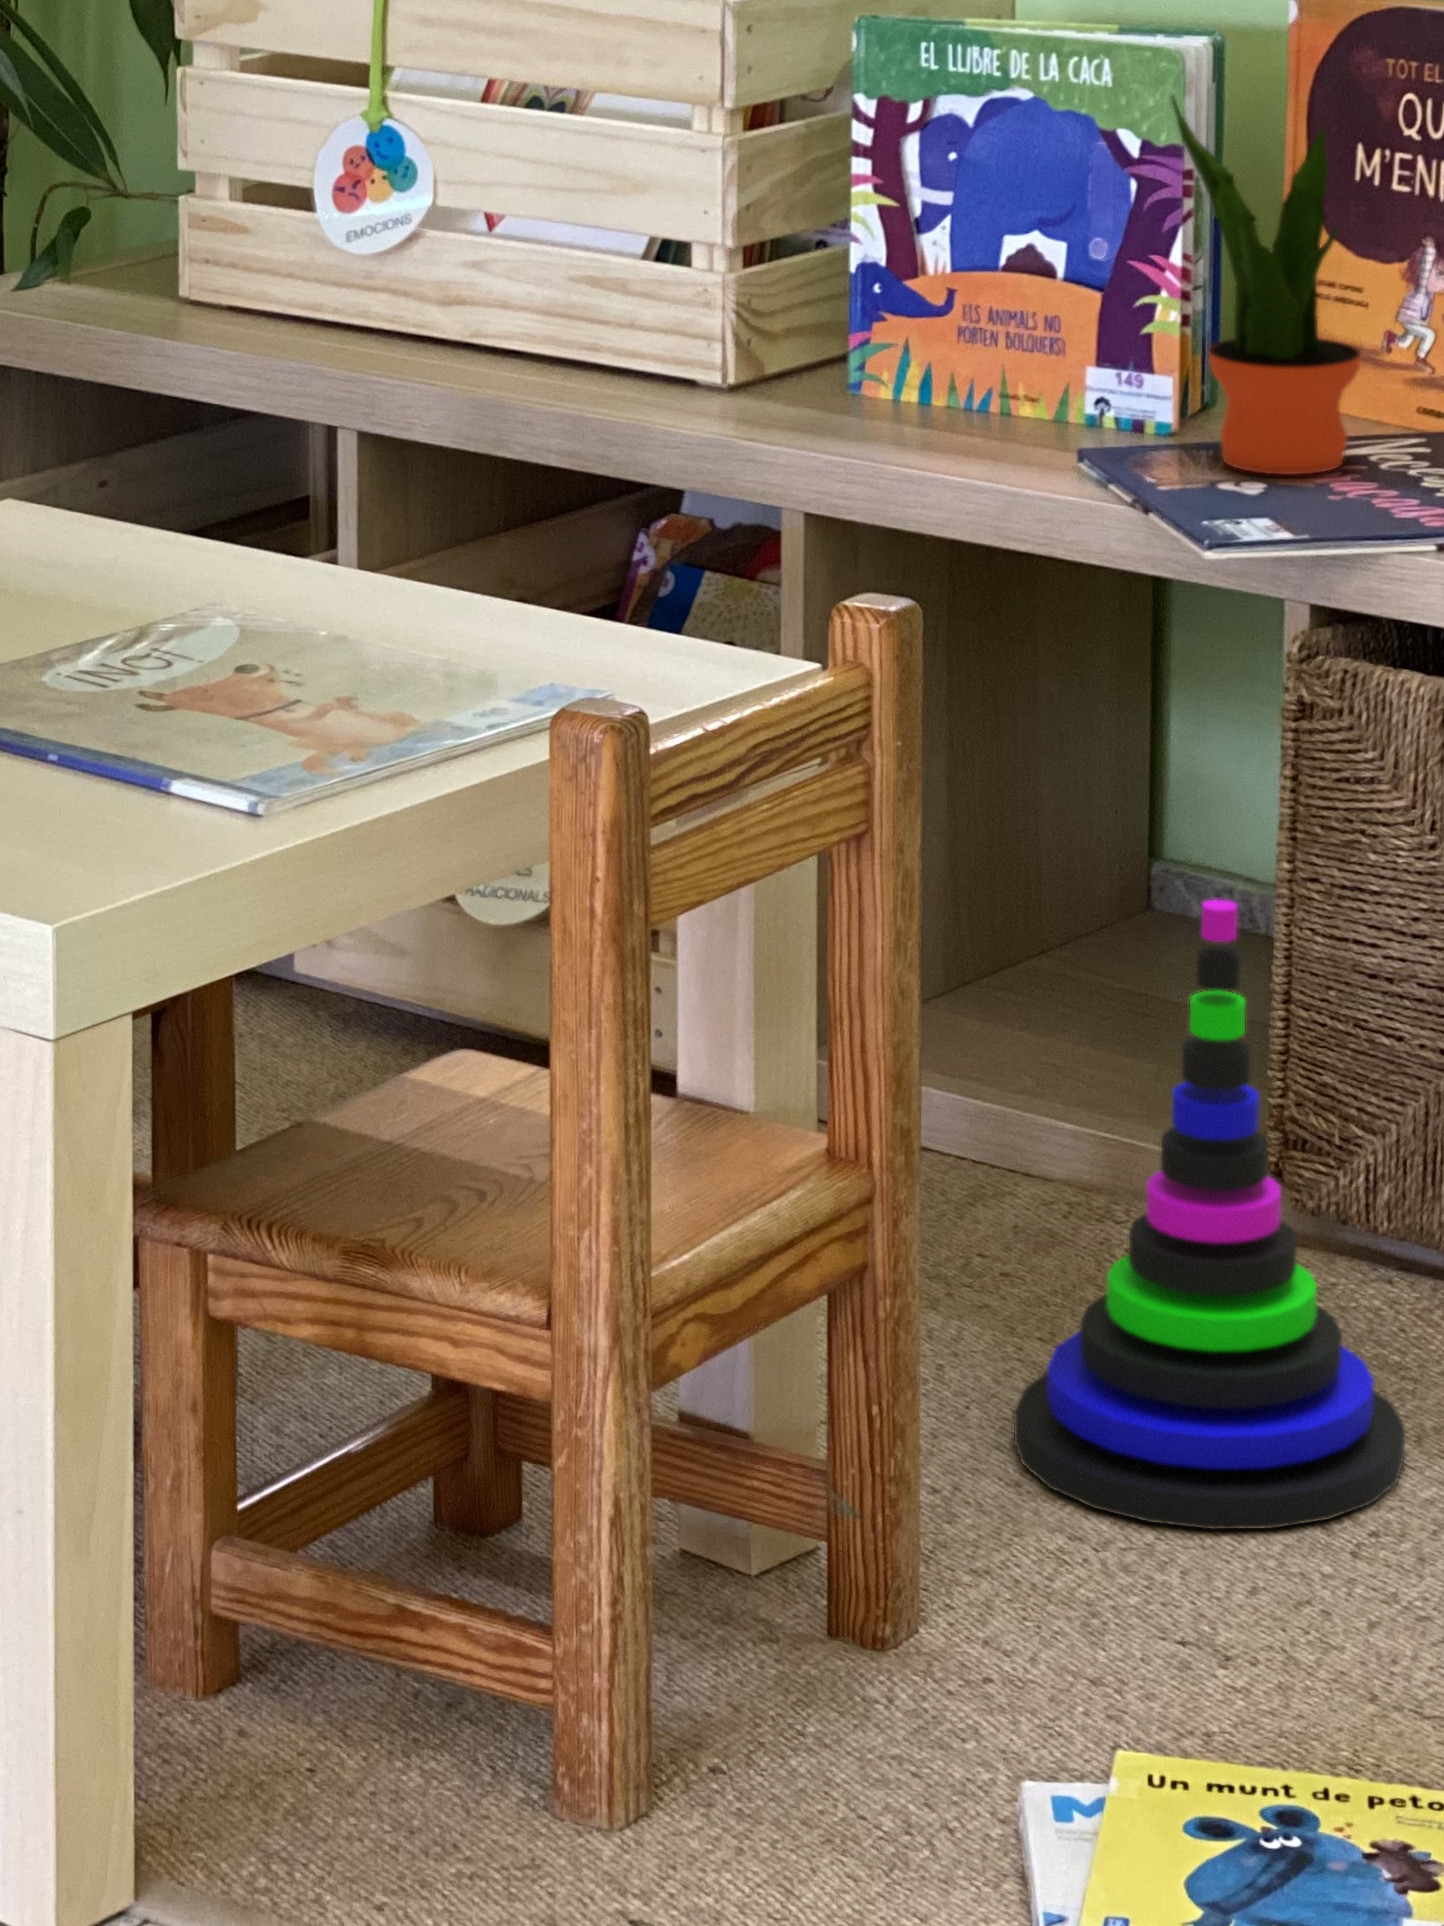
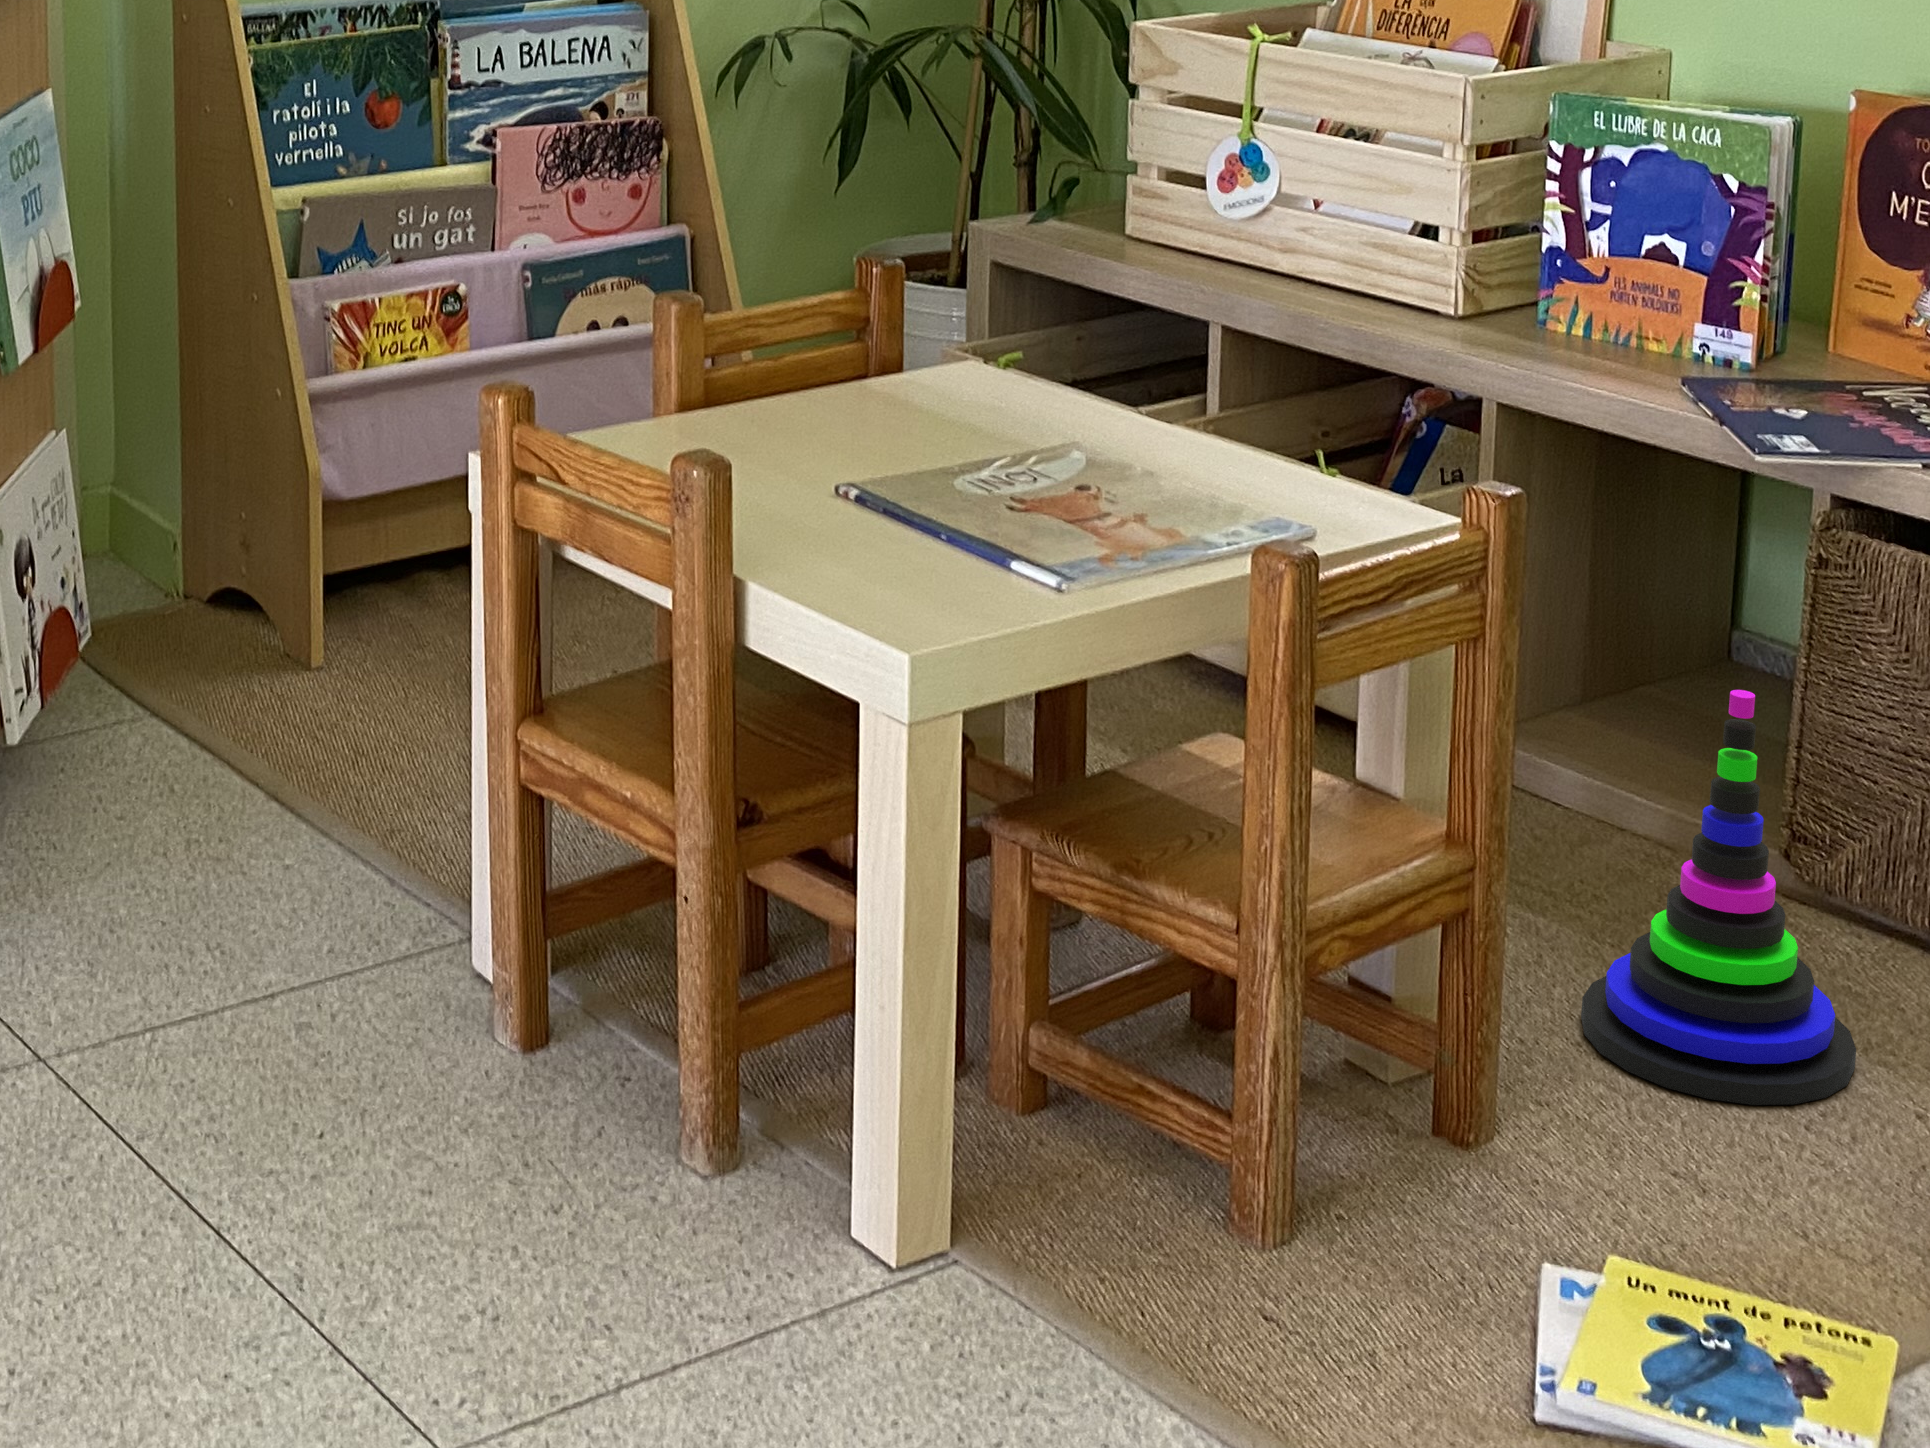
potted plant: present [1172,97,1361,474] -> none [1760,157,1883,411]

